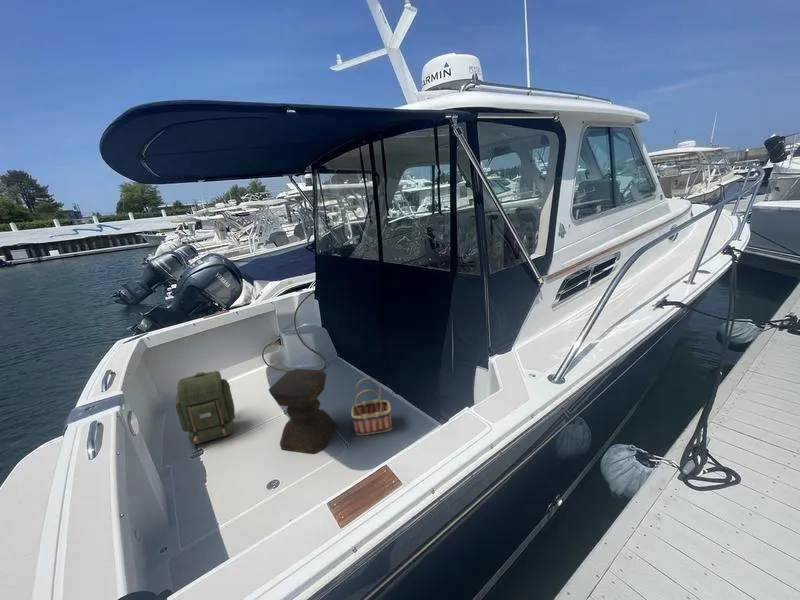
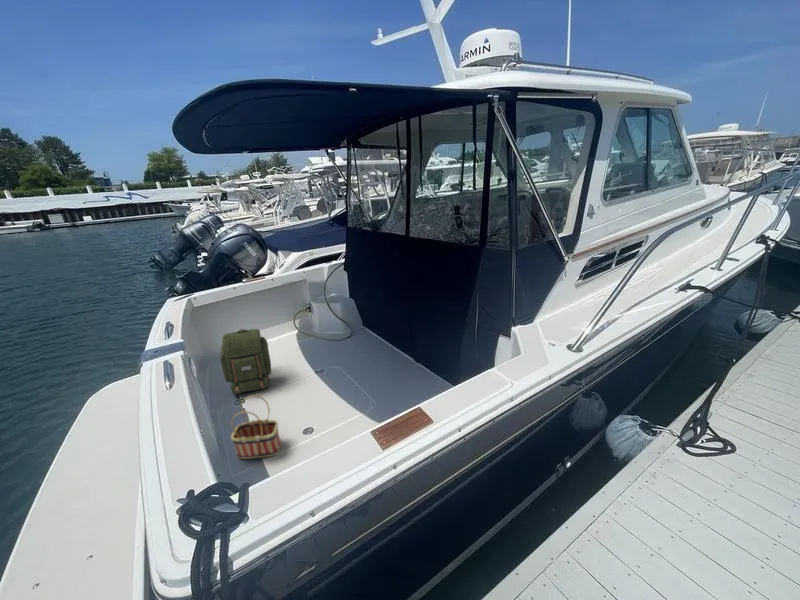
stool: present [269,369,337,453] -> none [305,331,365,408]
basket: present [351,378,392,435] -> present [231,396,281,459]

